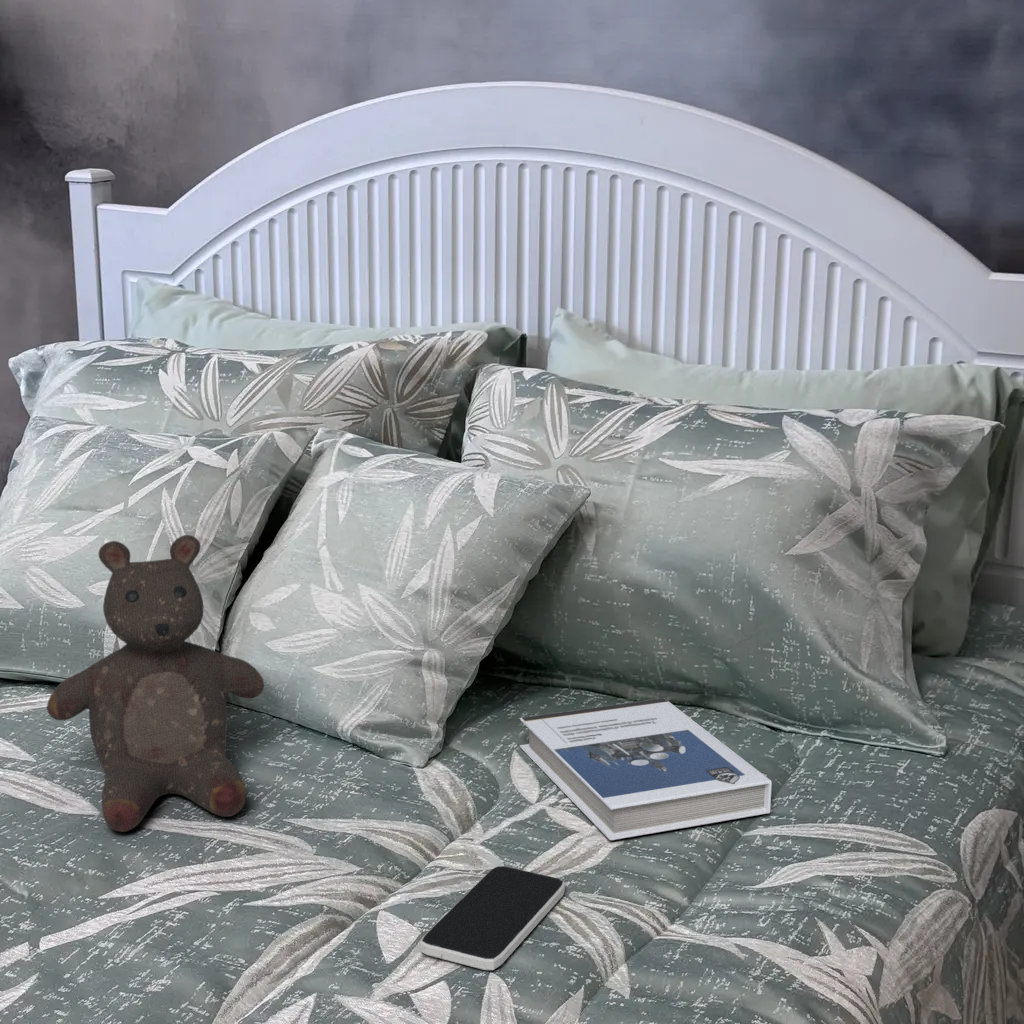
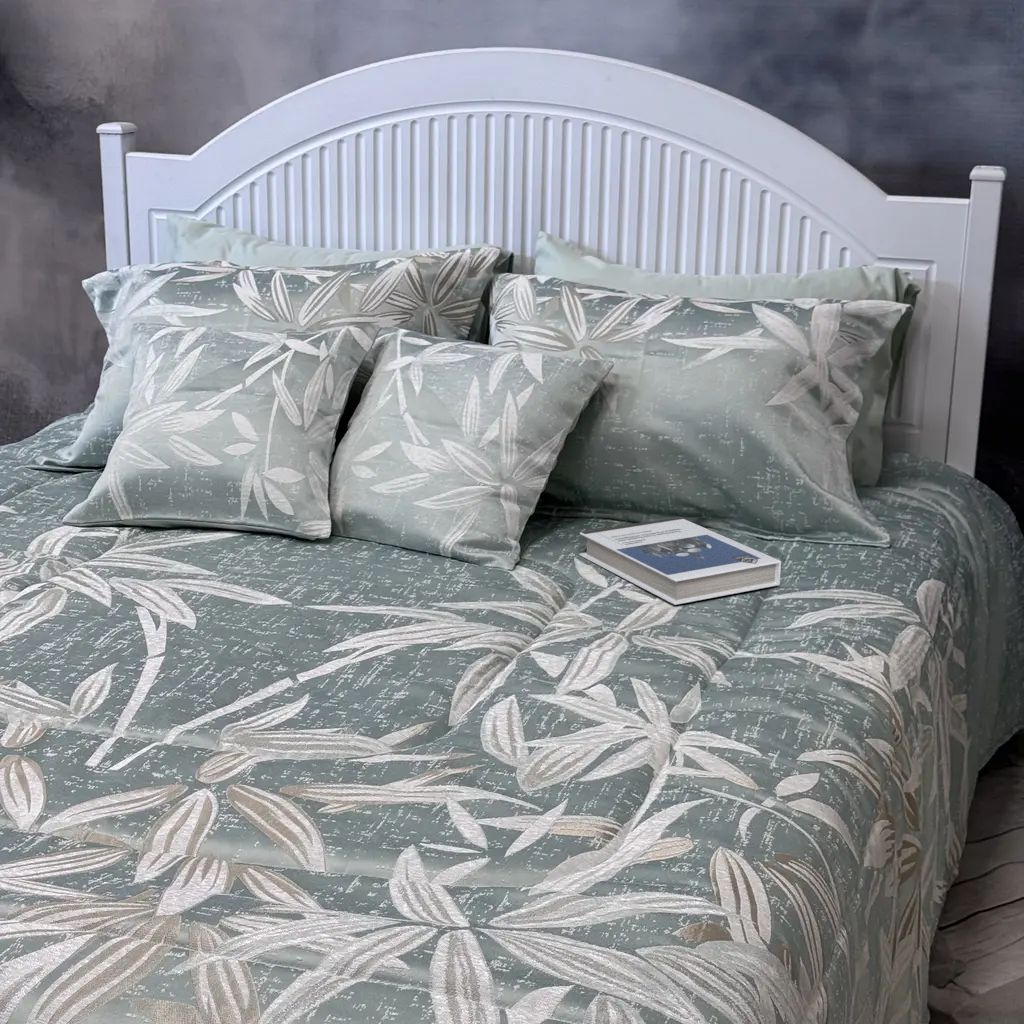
stuffed bear: present [47,535,264,832] -> none [242,393,402,615]
smartphone: present [420,866,565,970] -> none [575,621,658,678]

